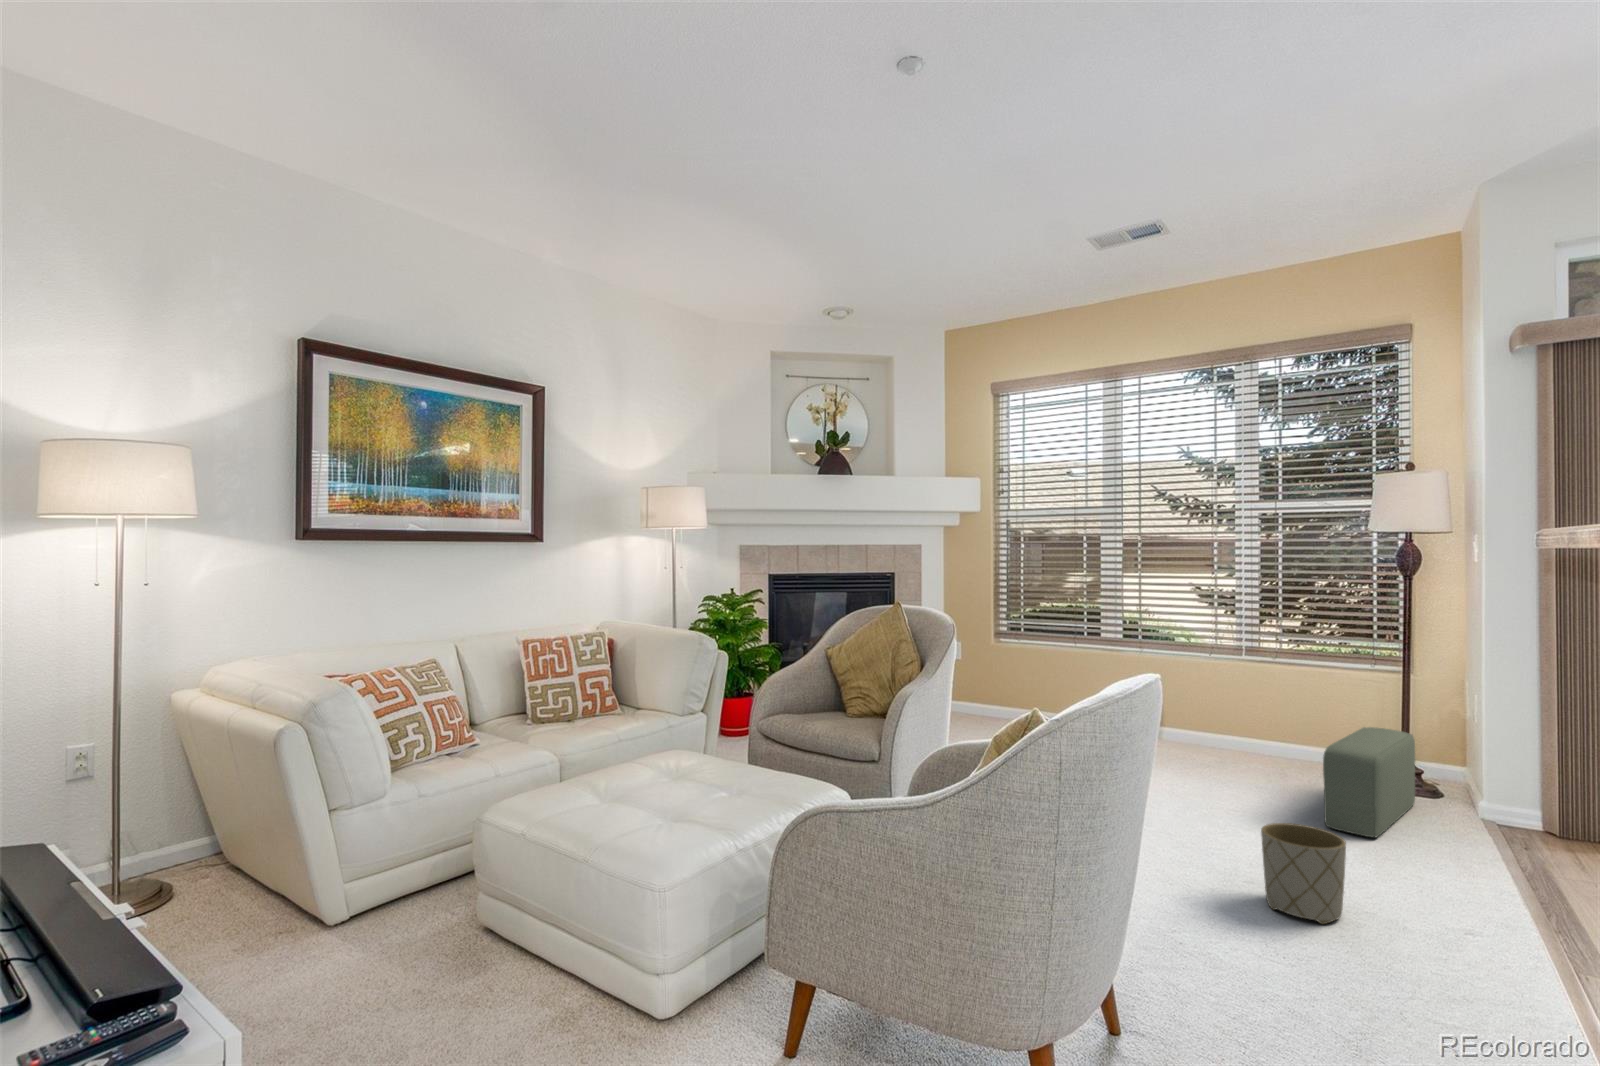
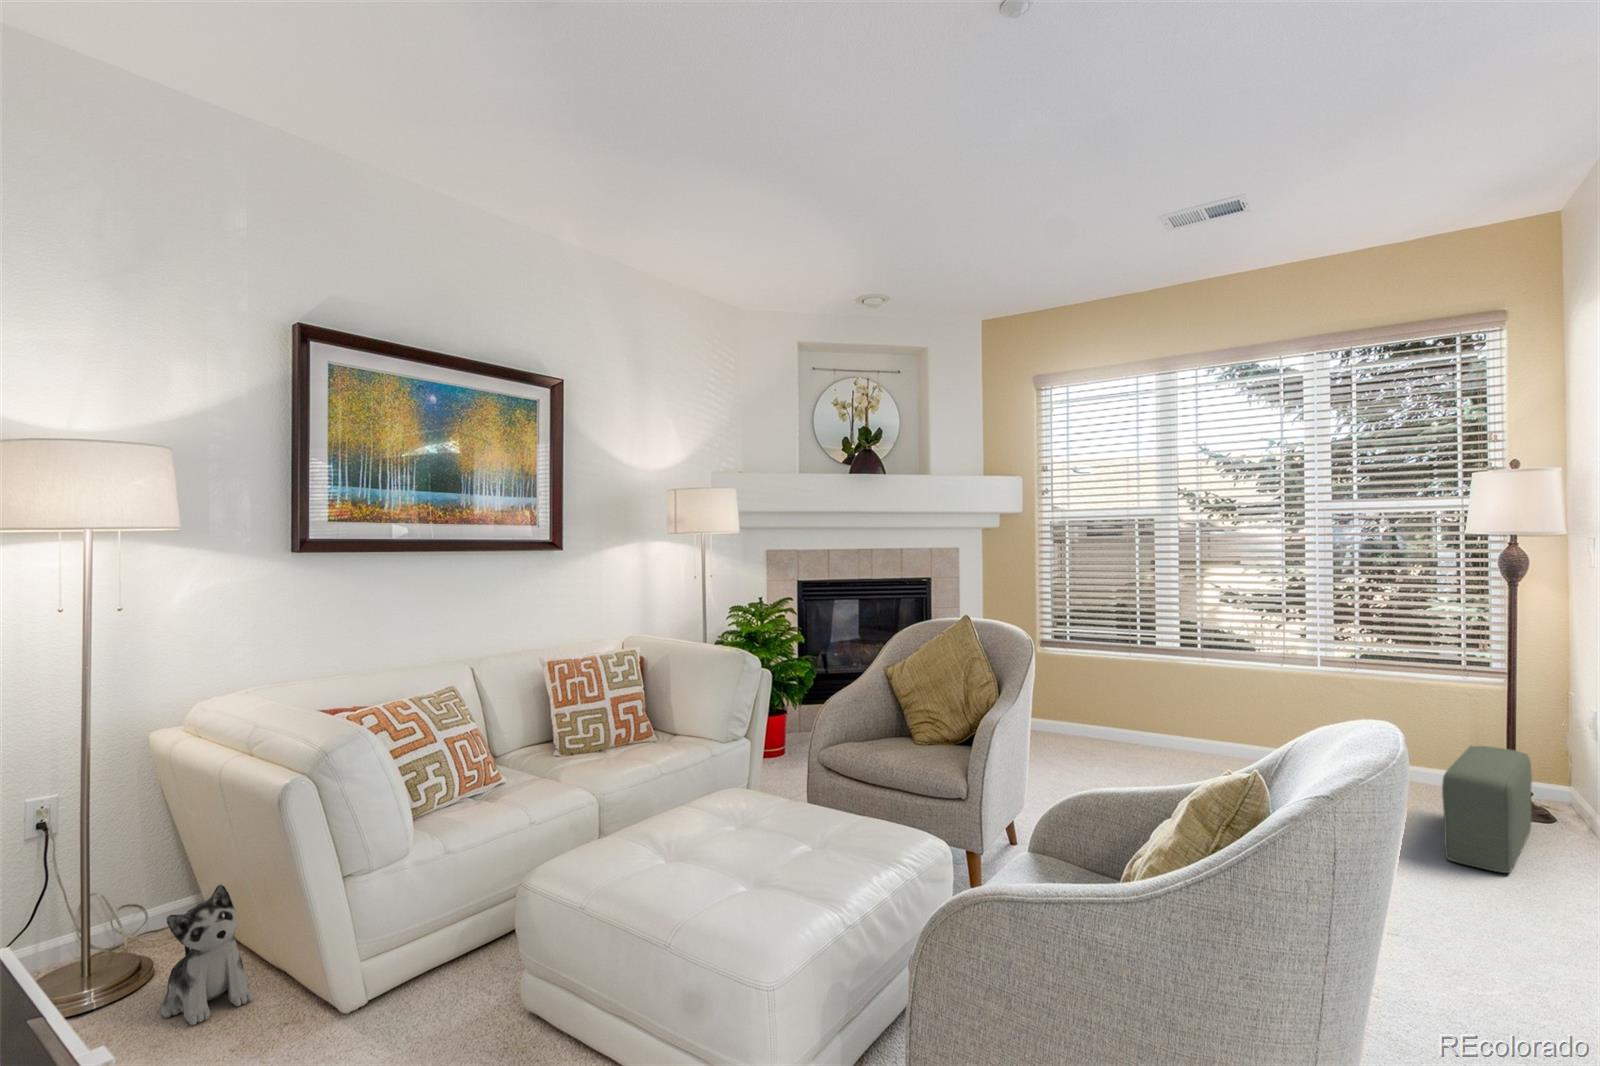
plush toy: none [180,817,257,931] -> present [161,885,254,1025]
planter: present [1261,823,1346,924] -> none [1416,868,1524,990]

